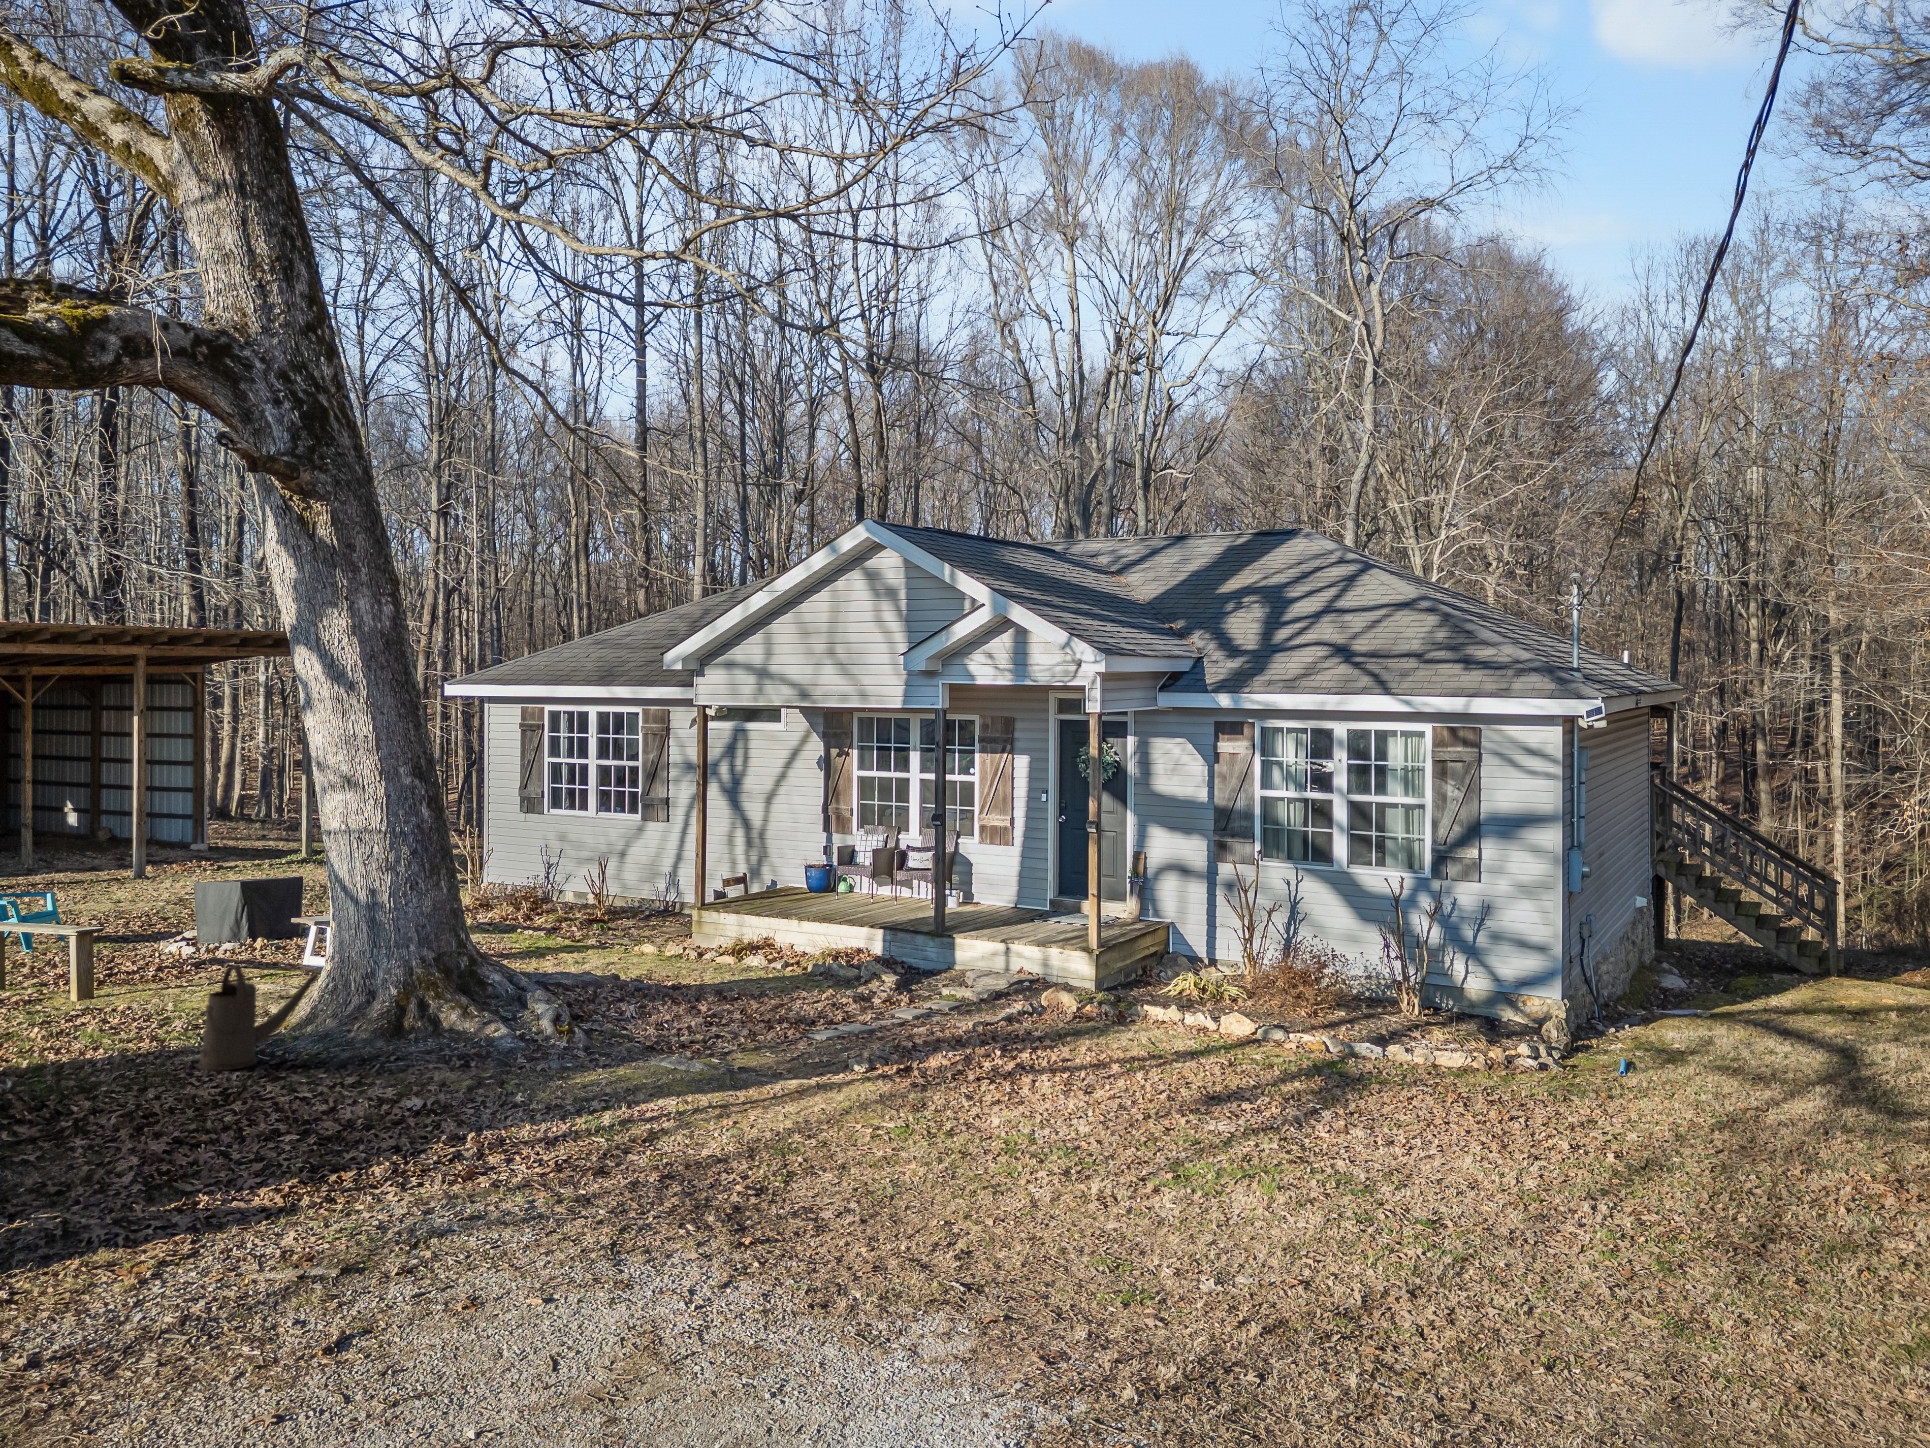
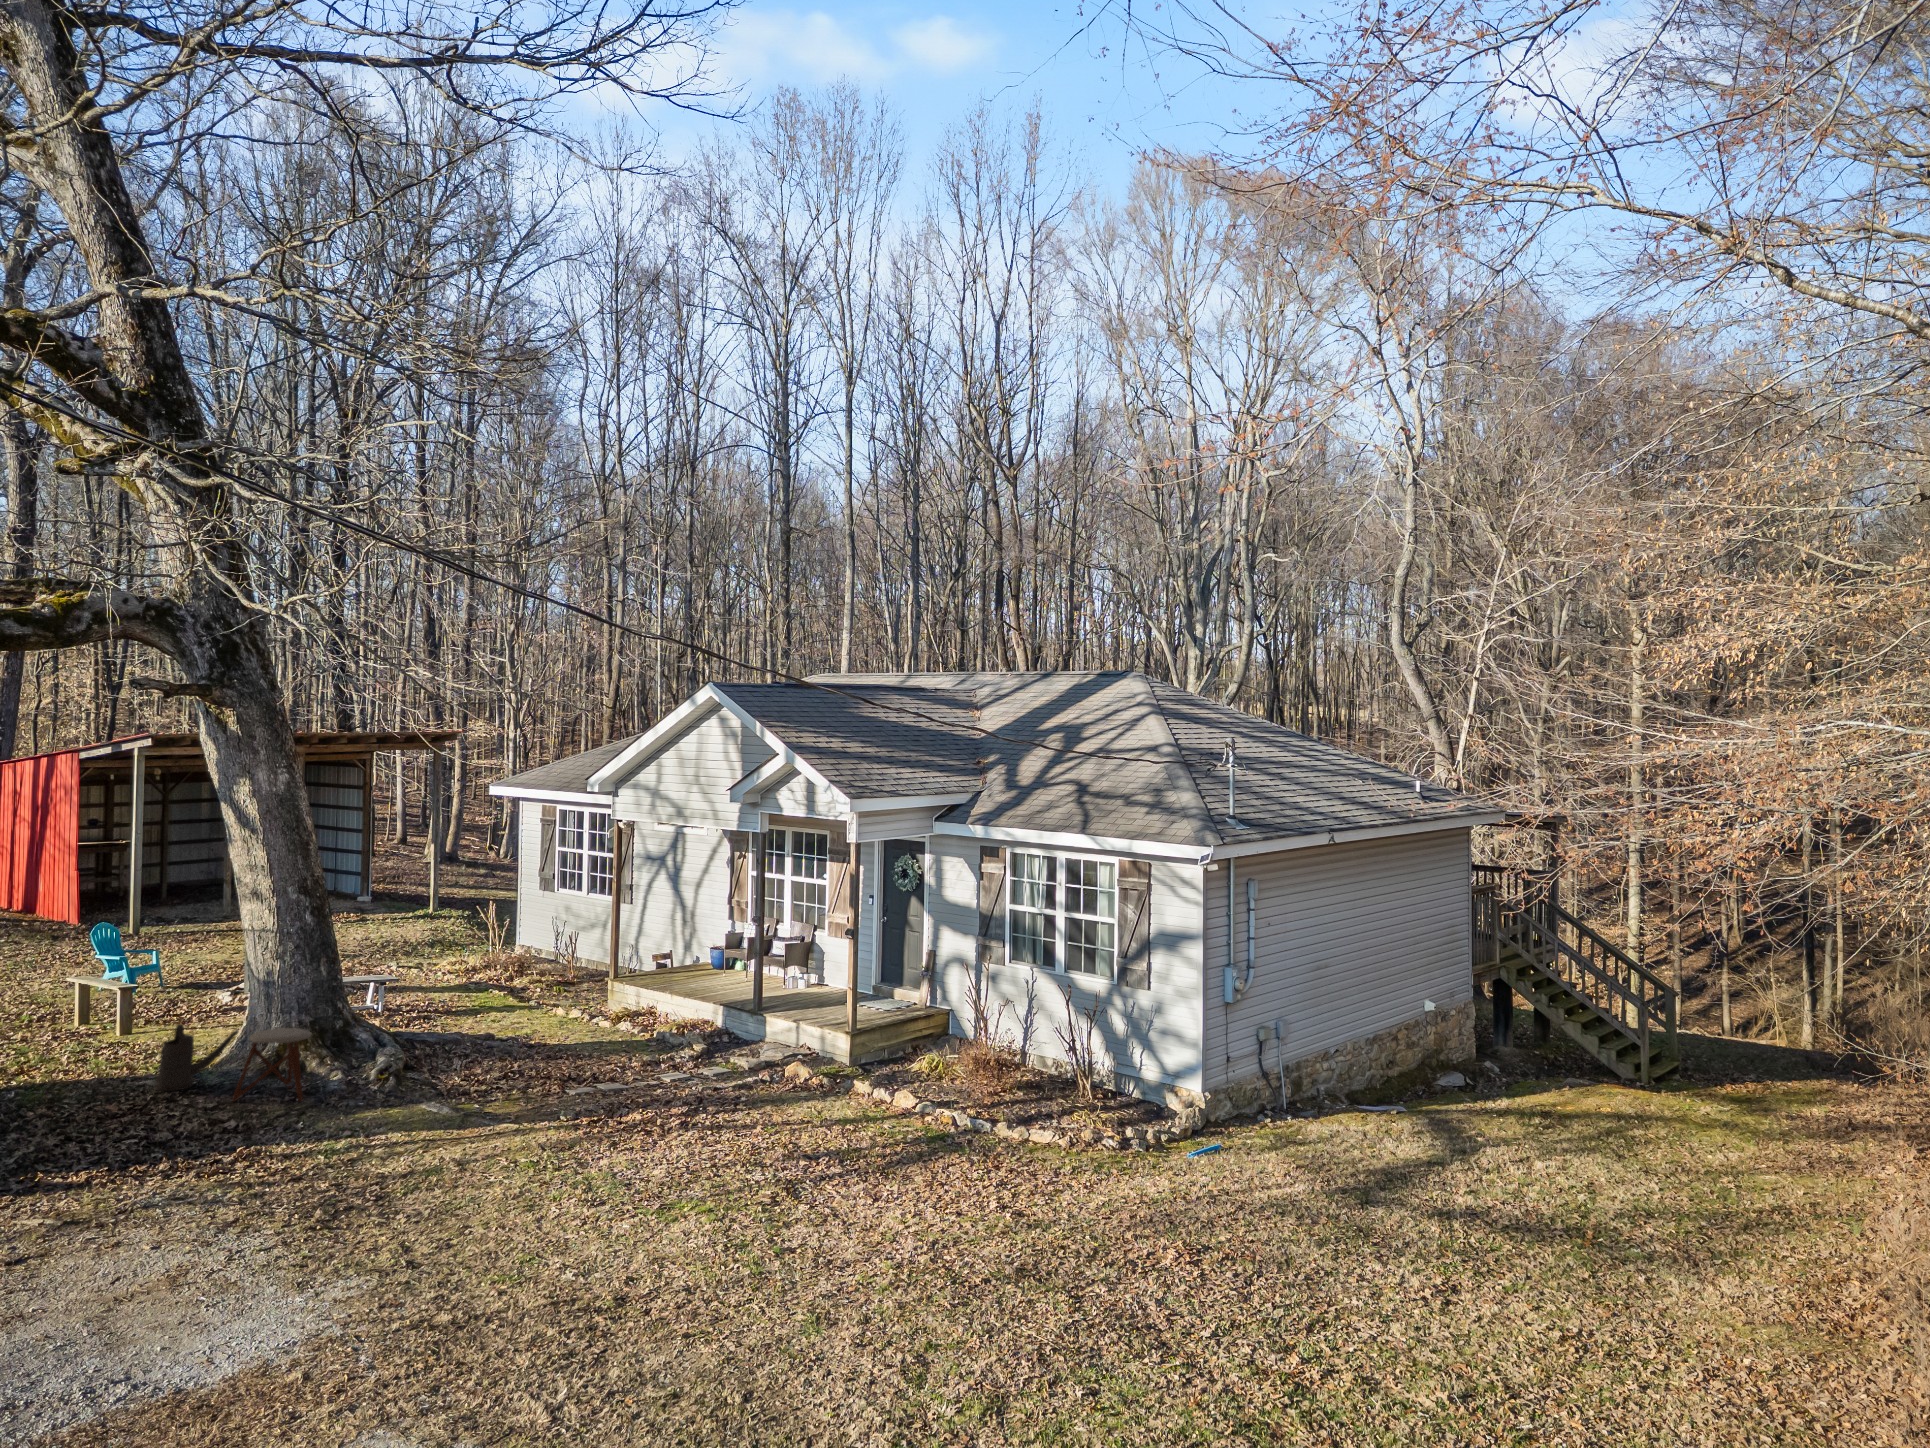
stool: none [343,966,455,1080] -> present [232,1028,311,1102]

